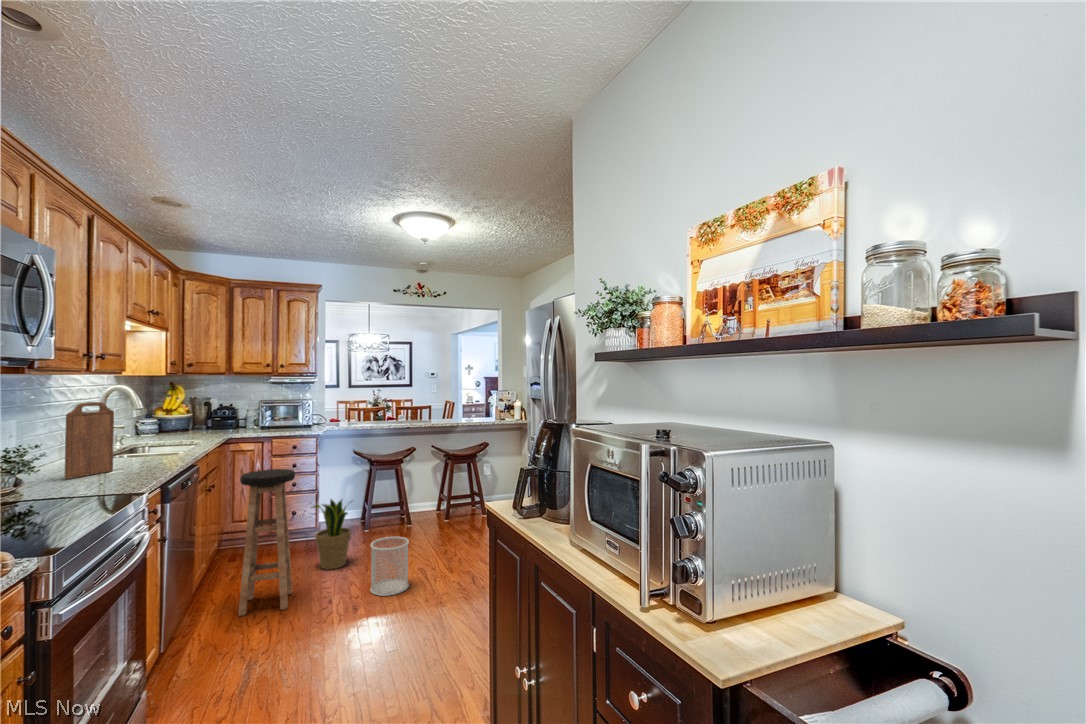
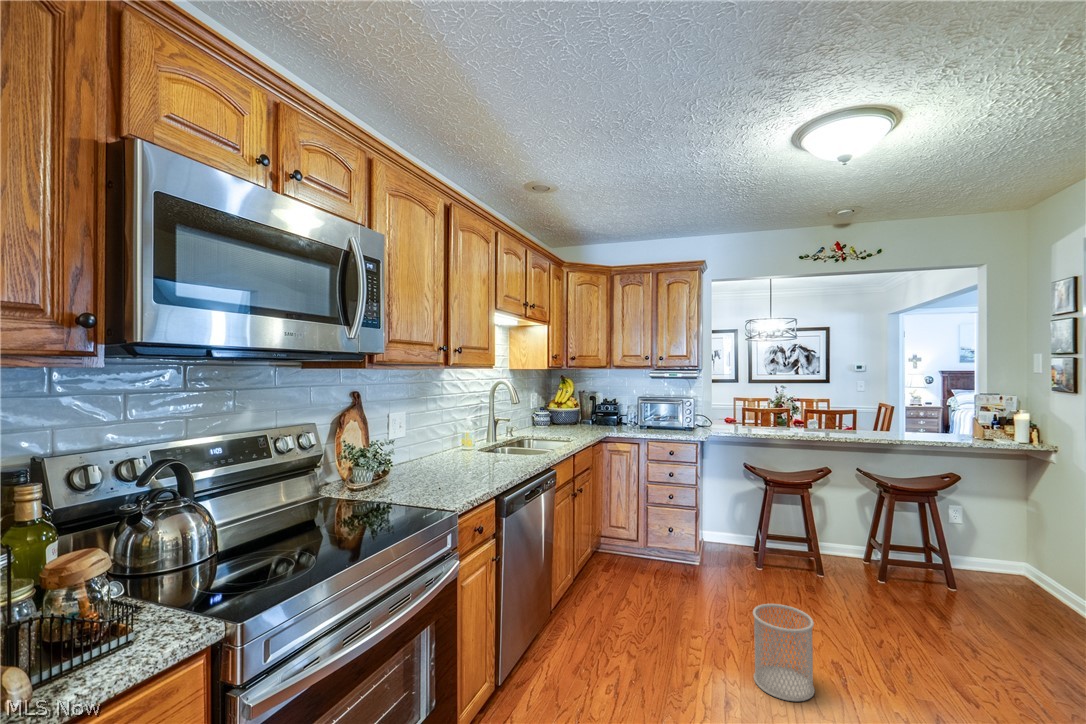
cutting board: present [64,402,114,479] -> none [437,395,477,470]
bar stool: present [238,469,295,616] -> none [594,481,656,663]
potted plant: present [311,499,351,569] -> none [681,526,737,619]

